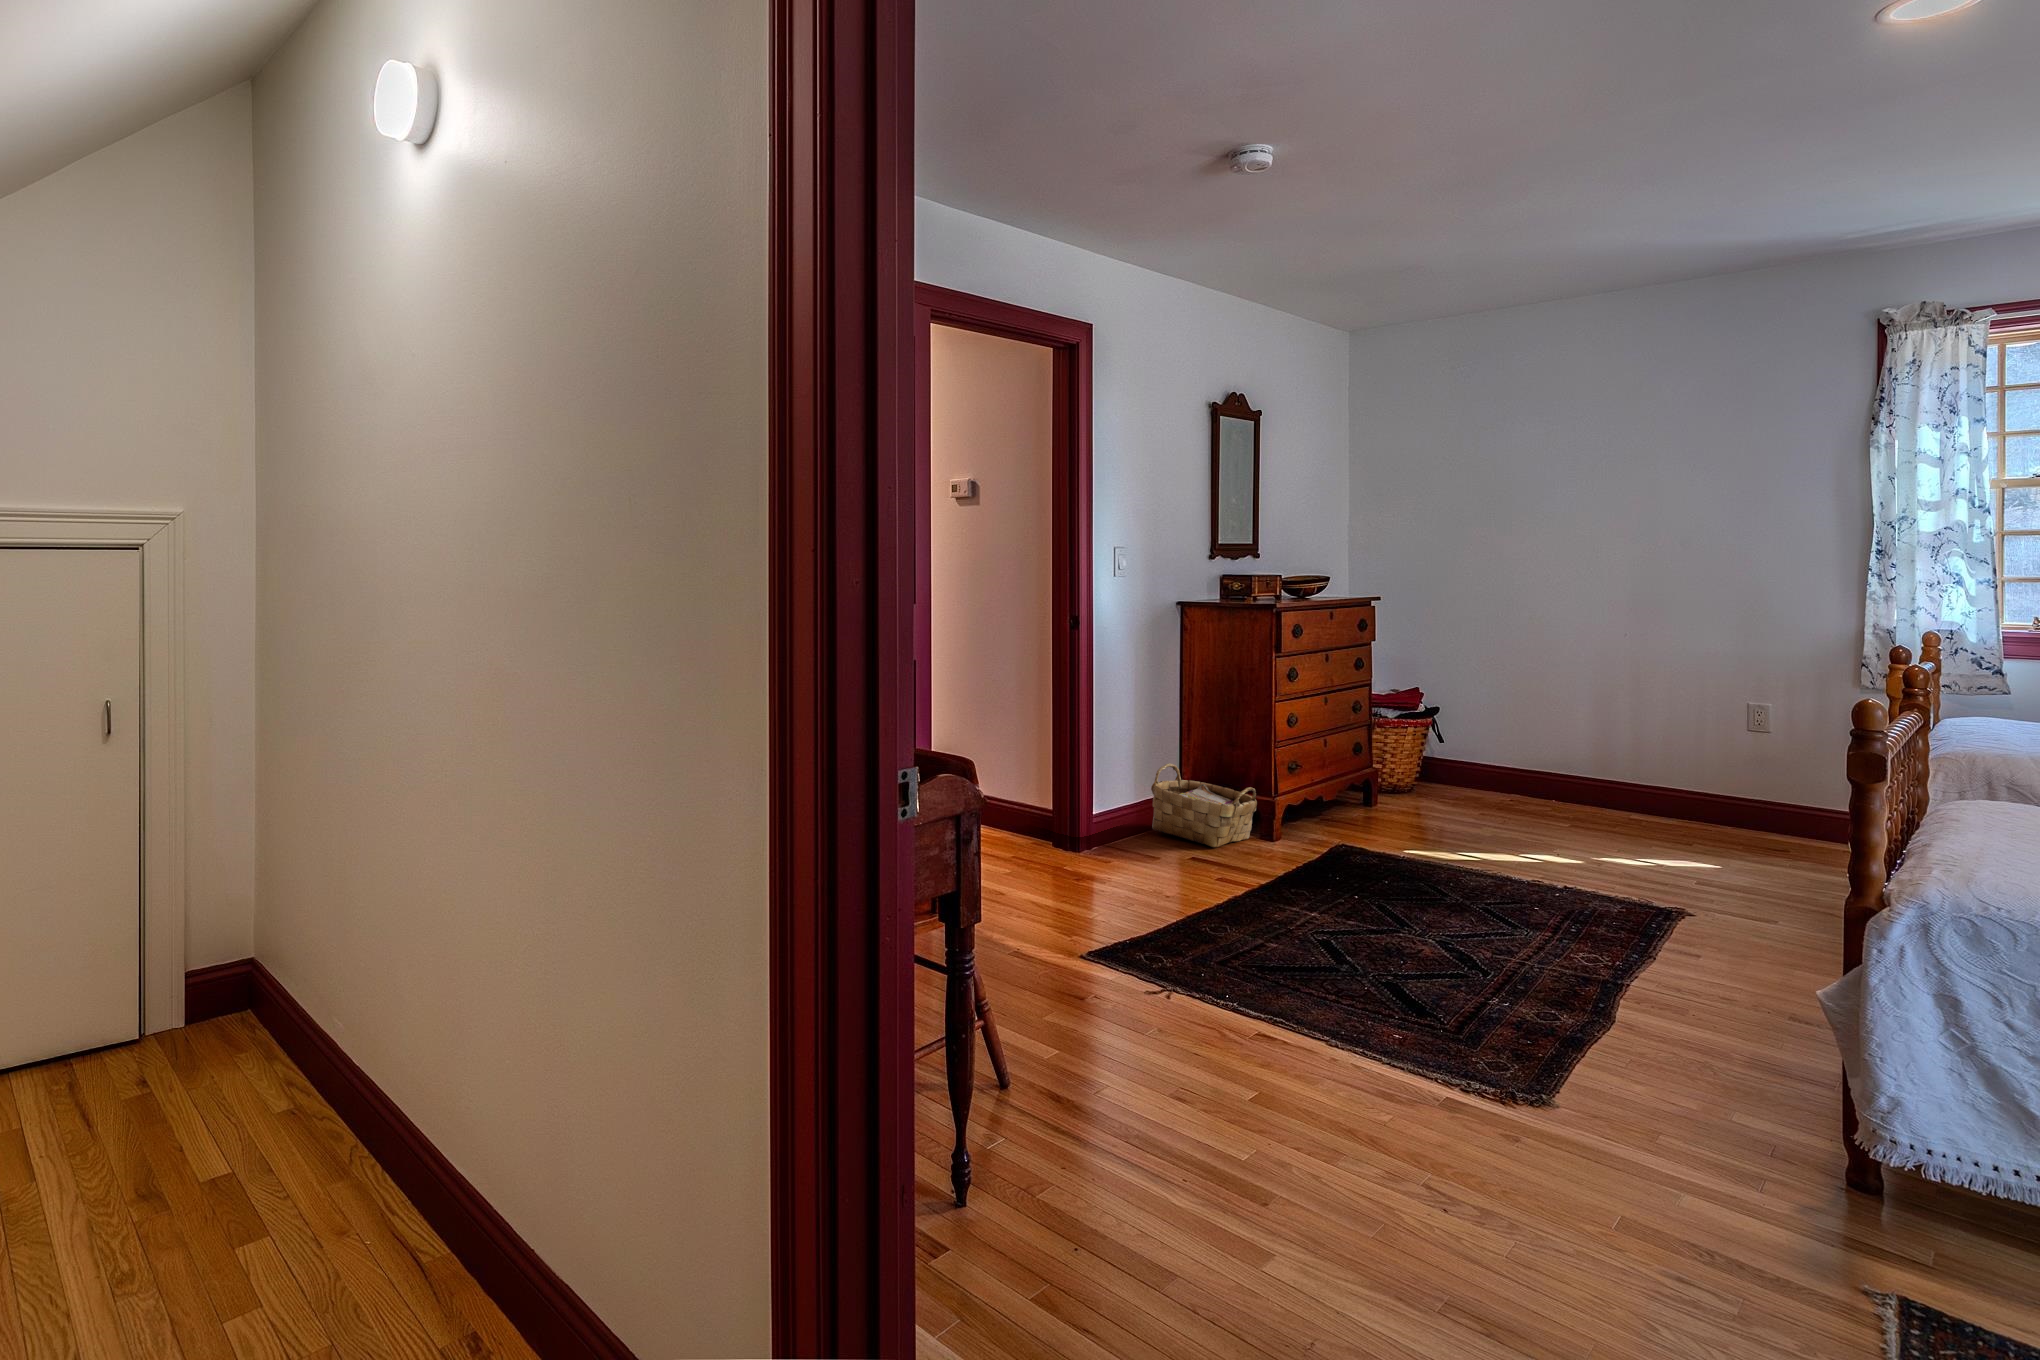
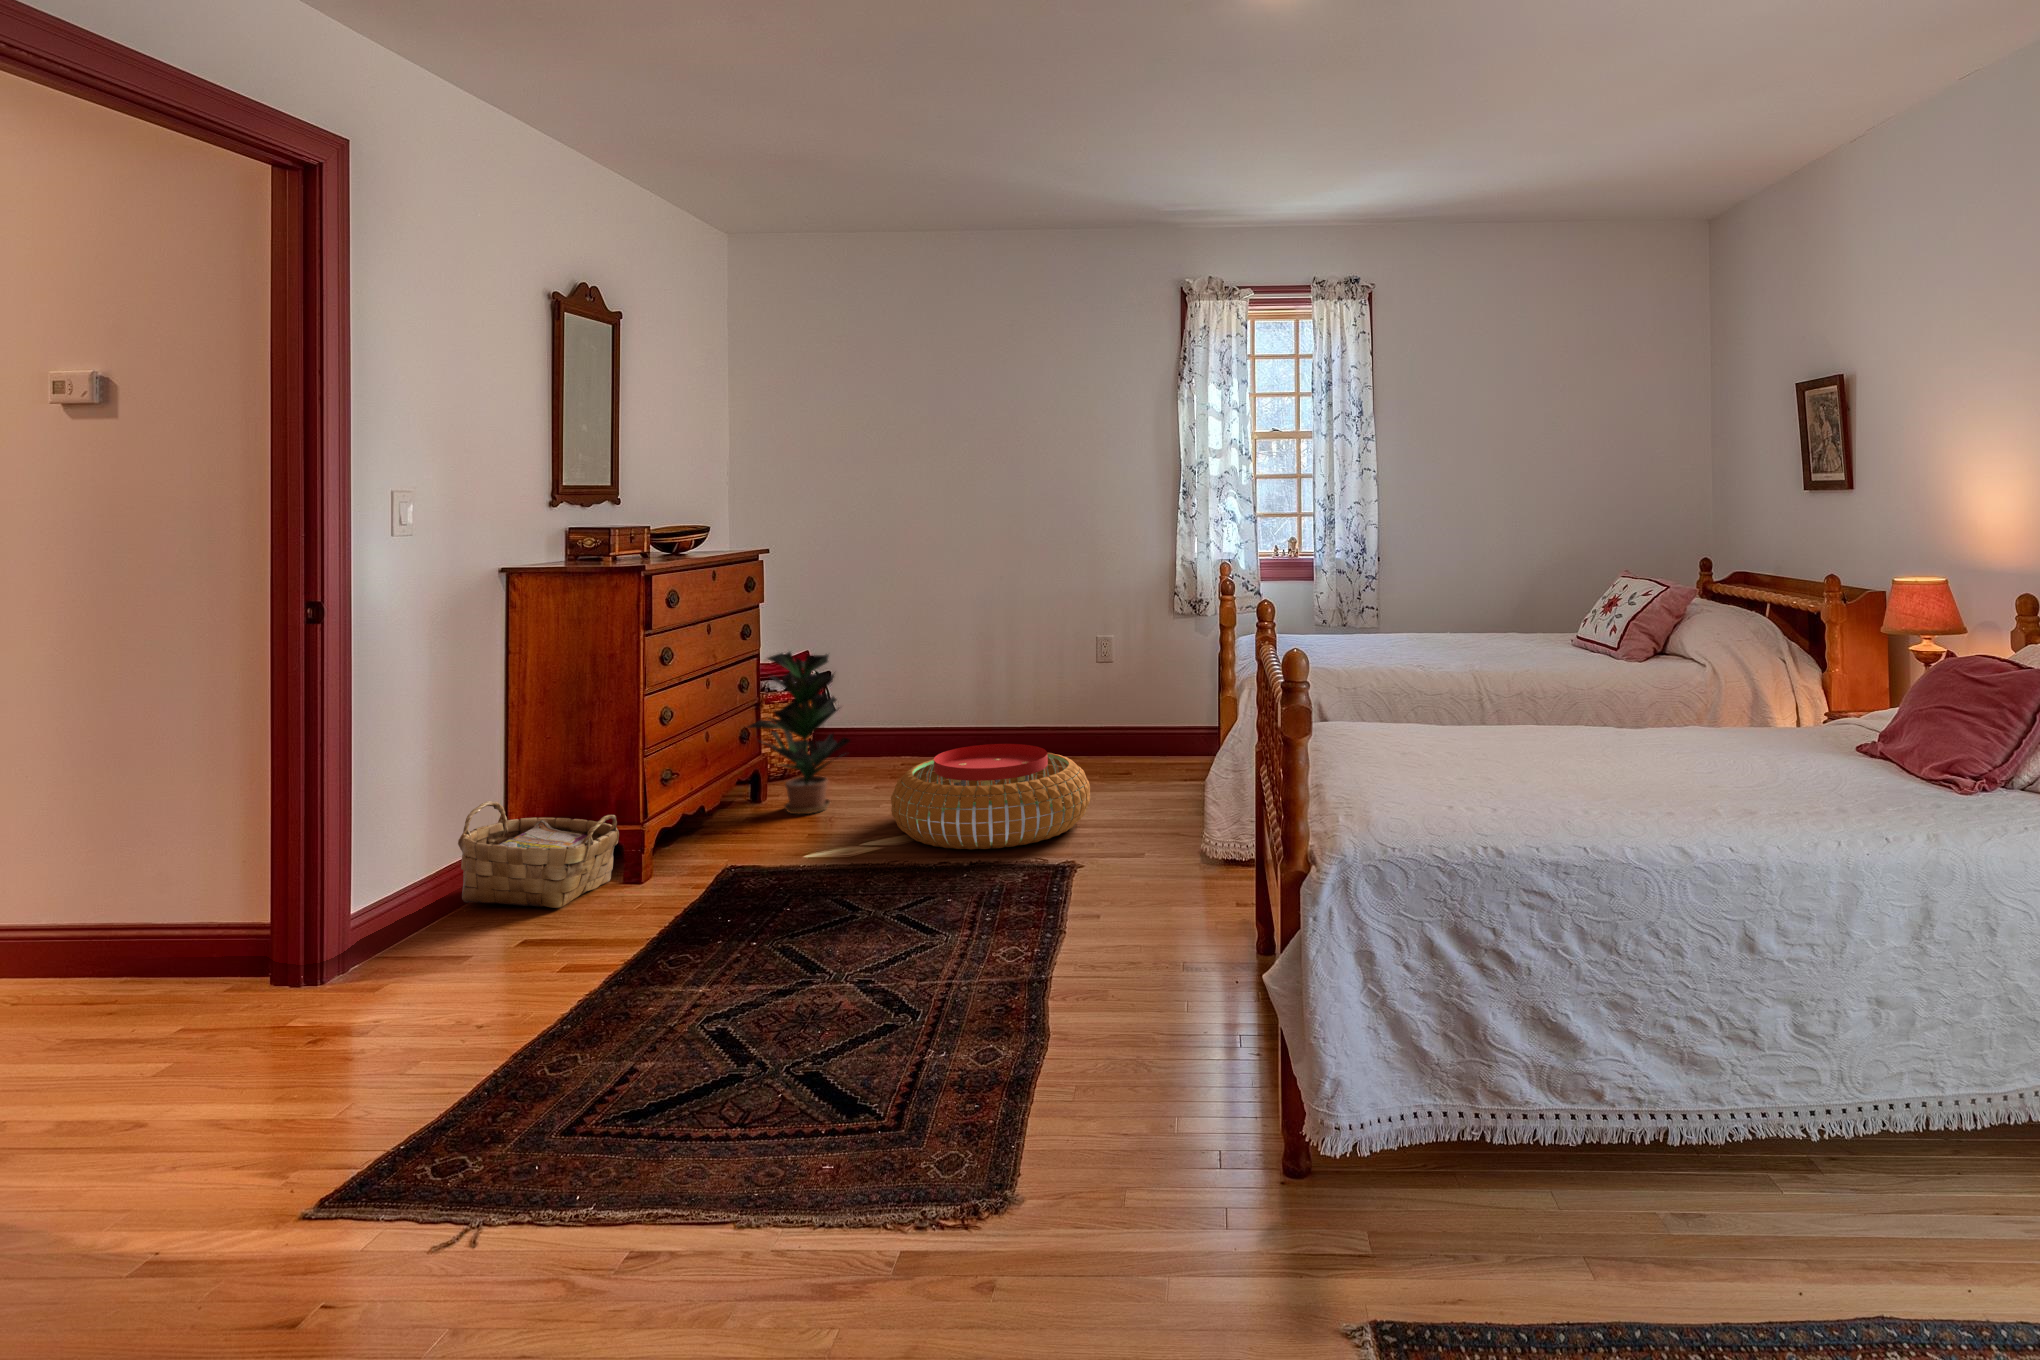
potted plant: none [1357,682,1454,825] -> present [748,652,850,814]
pouf: none [1488,789,1714,890] -> present [891,744,1090,849]

